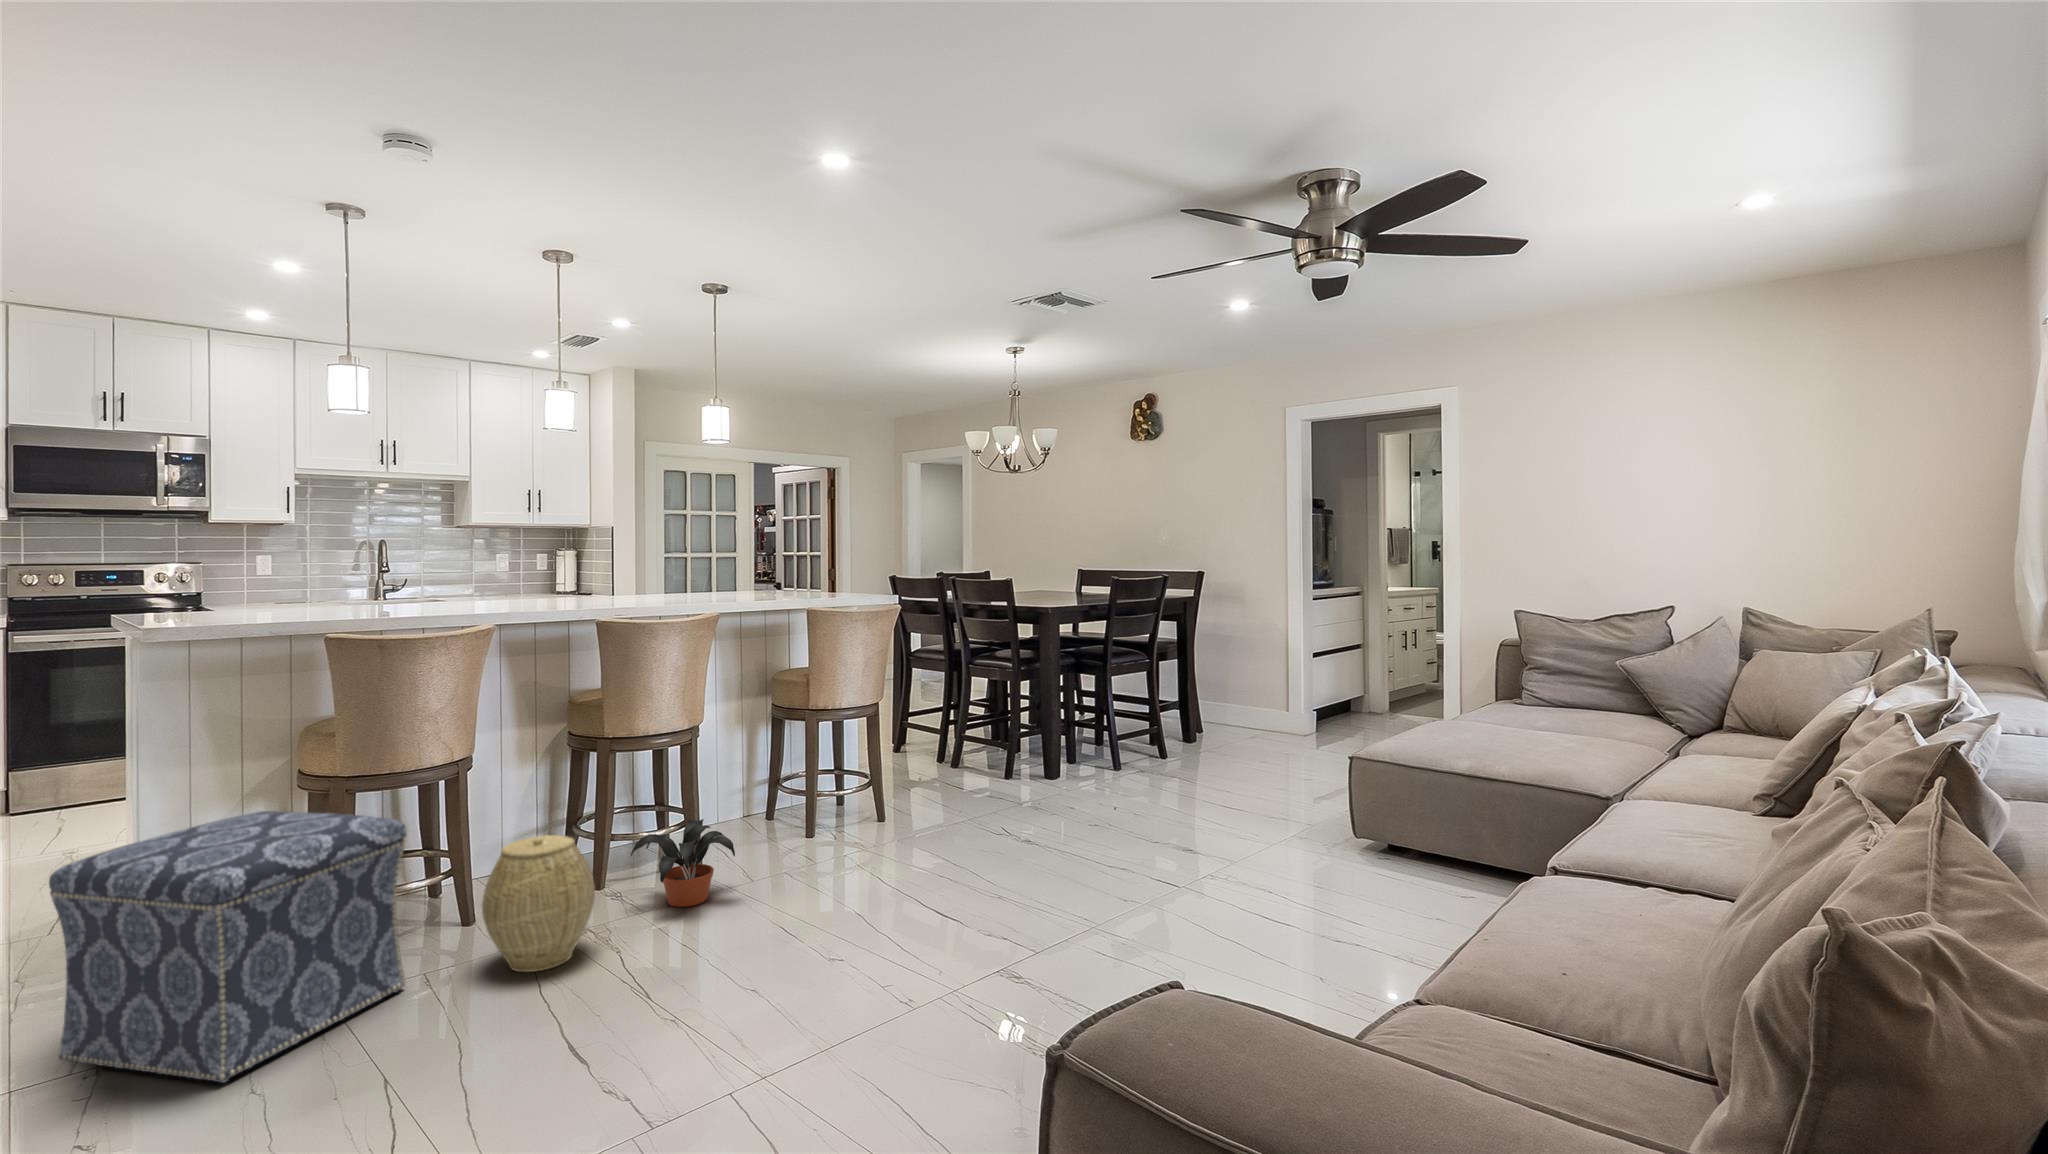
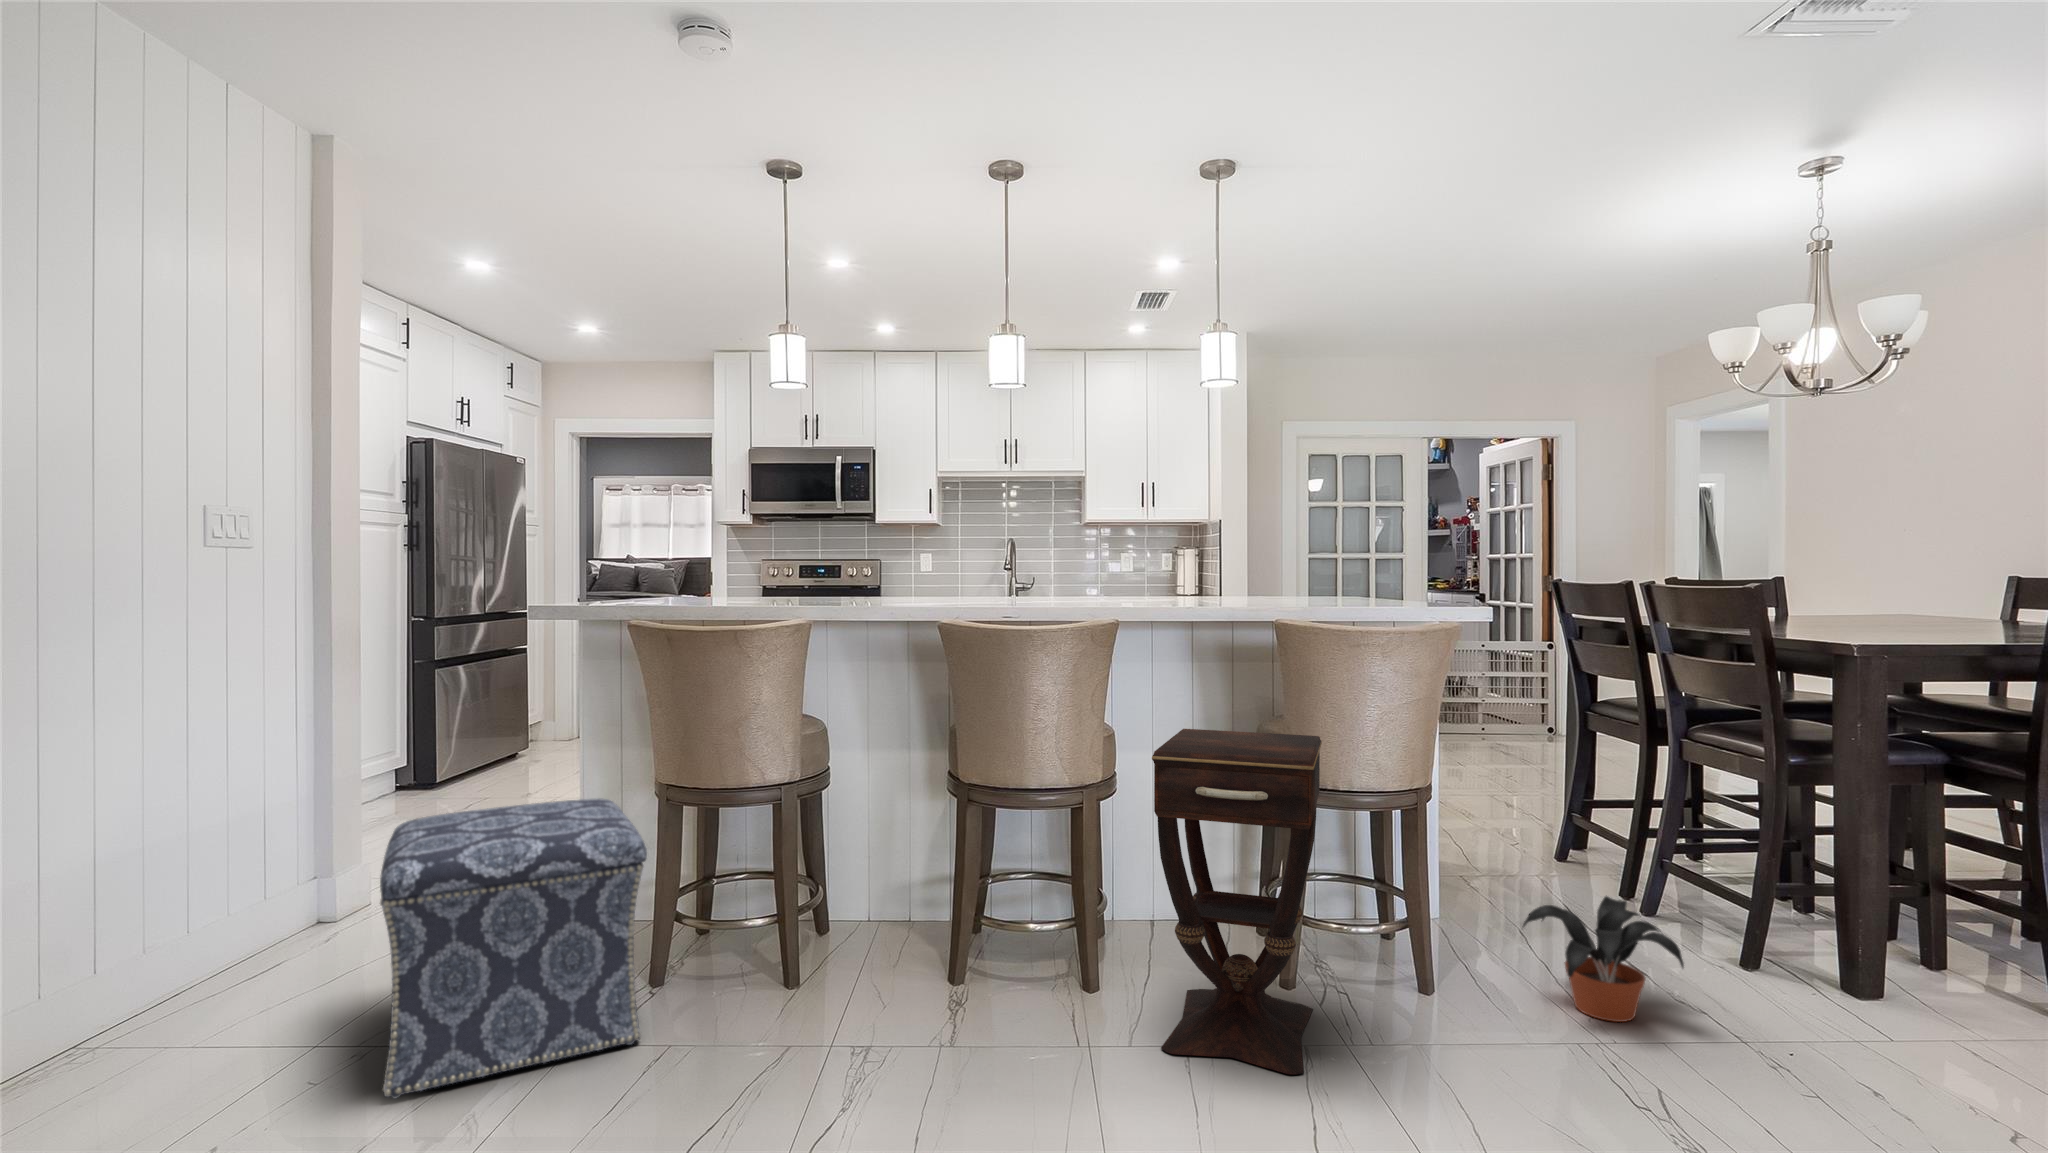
side table: none [757,679,871,879] -> present [1152,729,1322,1074]
potted plant: present [630,819,735,907] -> present [1522,896,1684,1022]
woven basket: present [482,835,595,972] -> none [701,894,839,1082]

